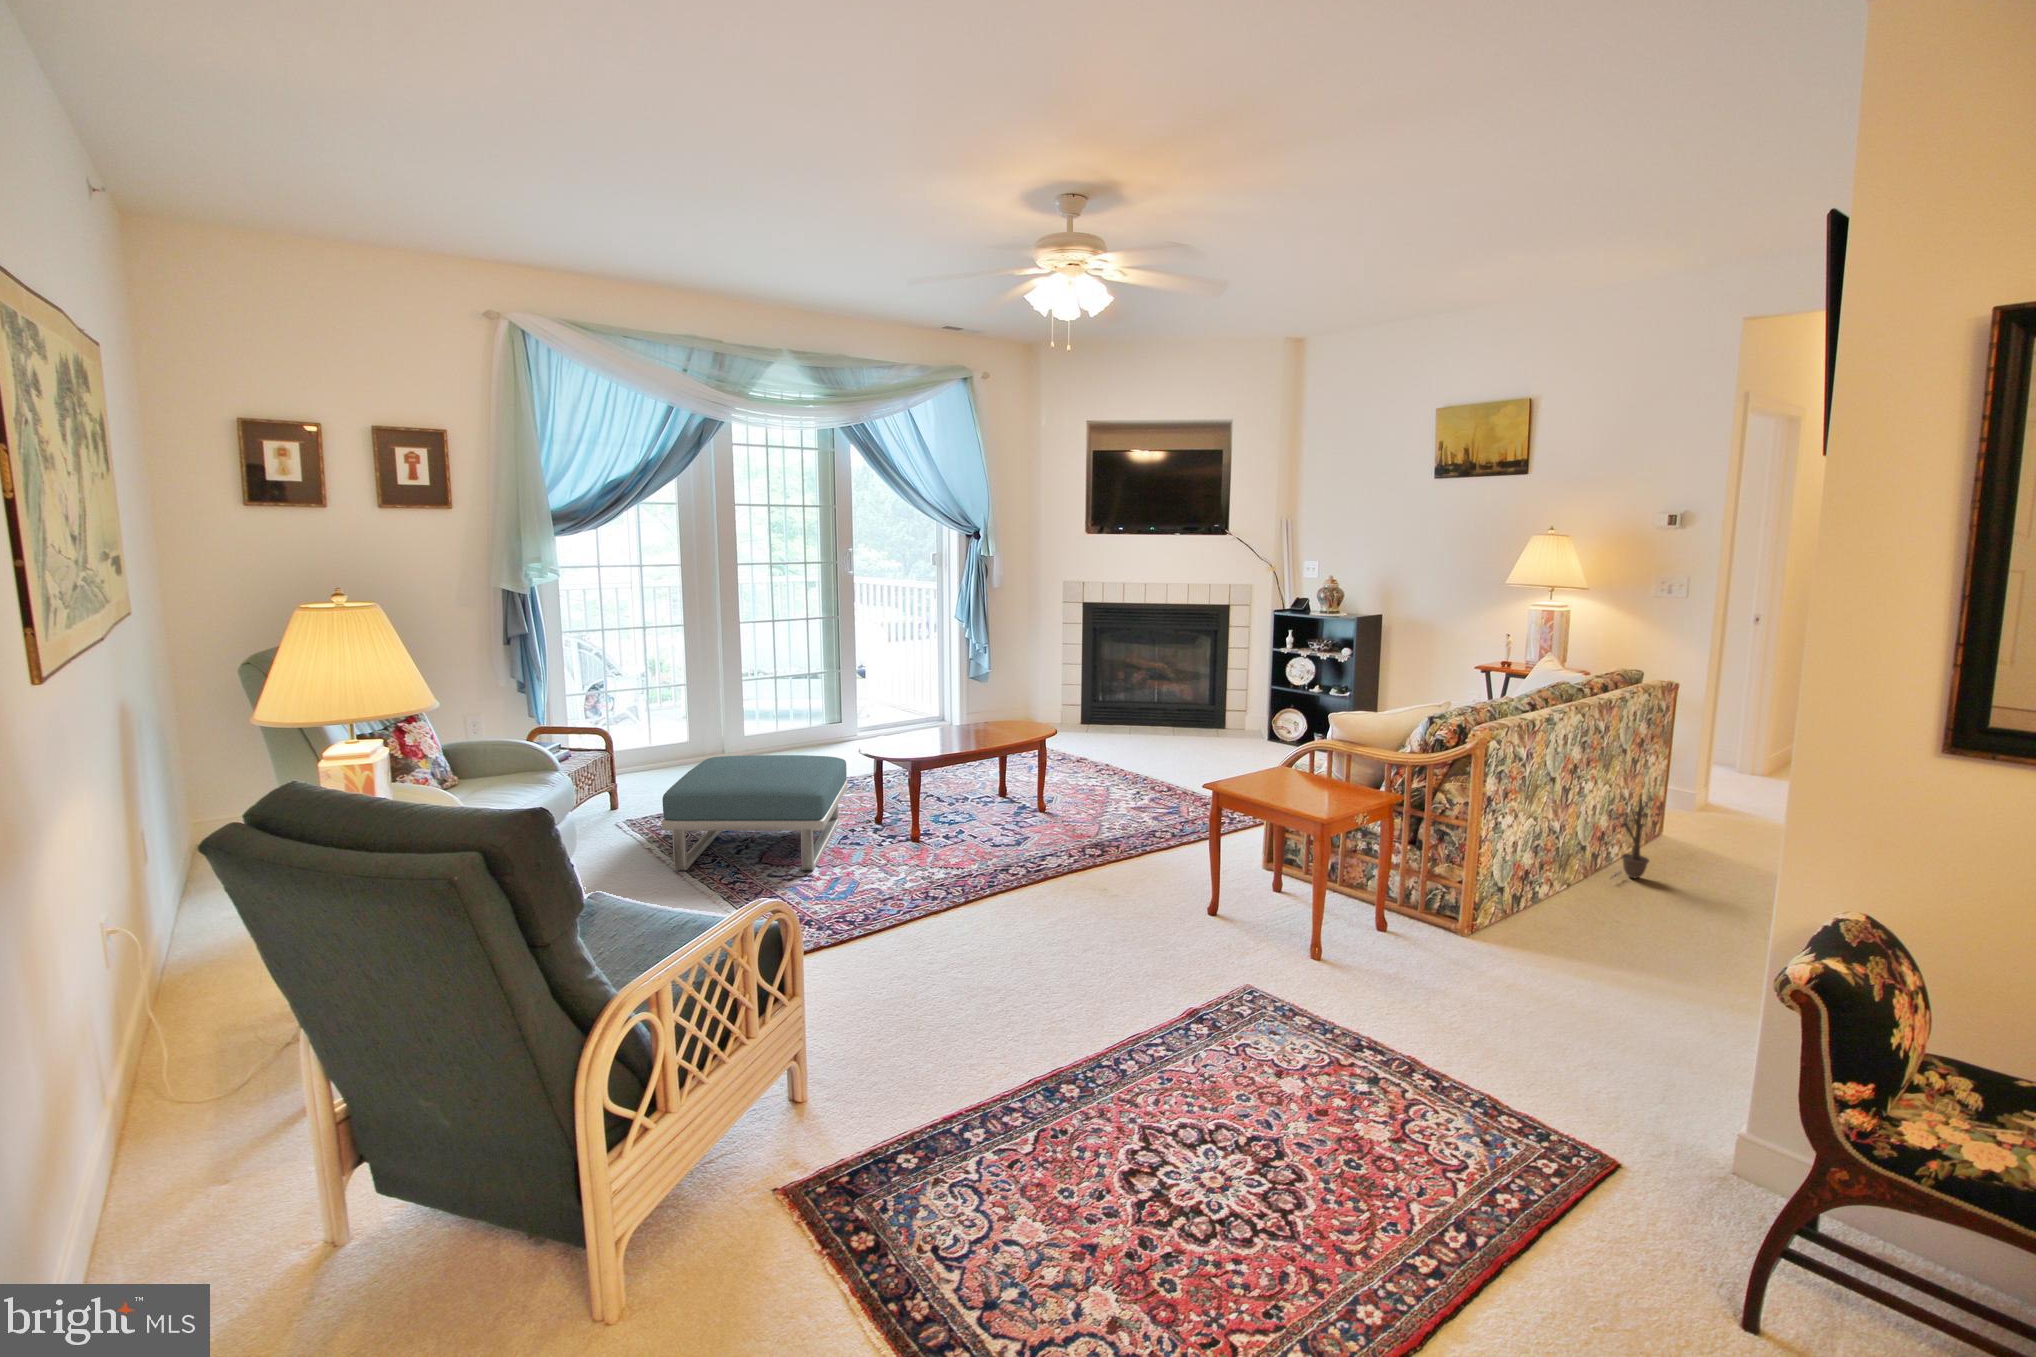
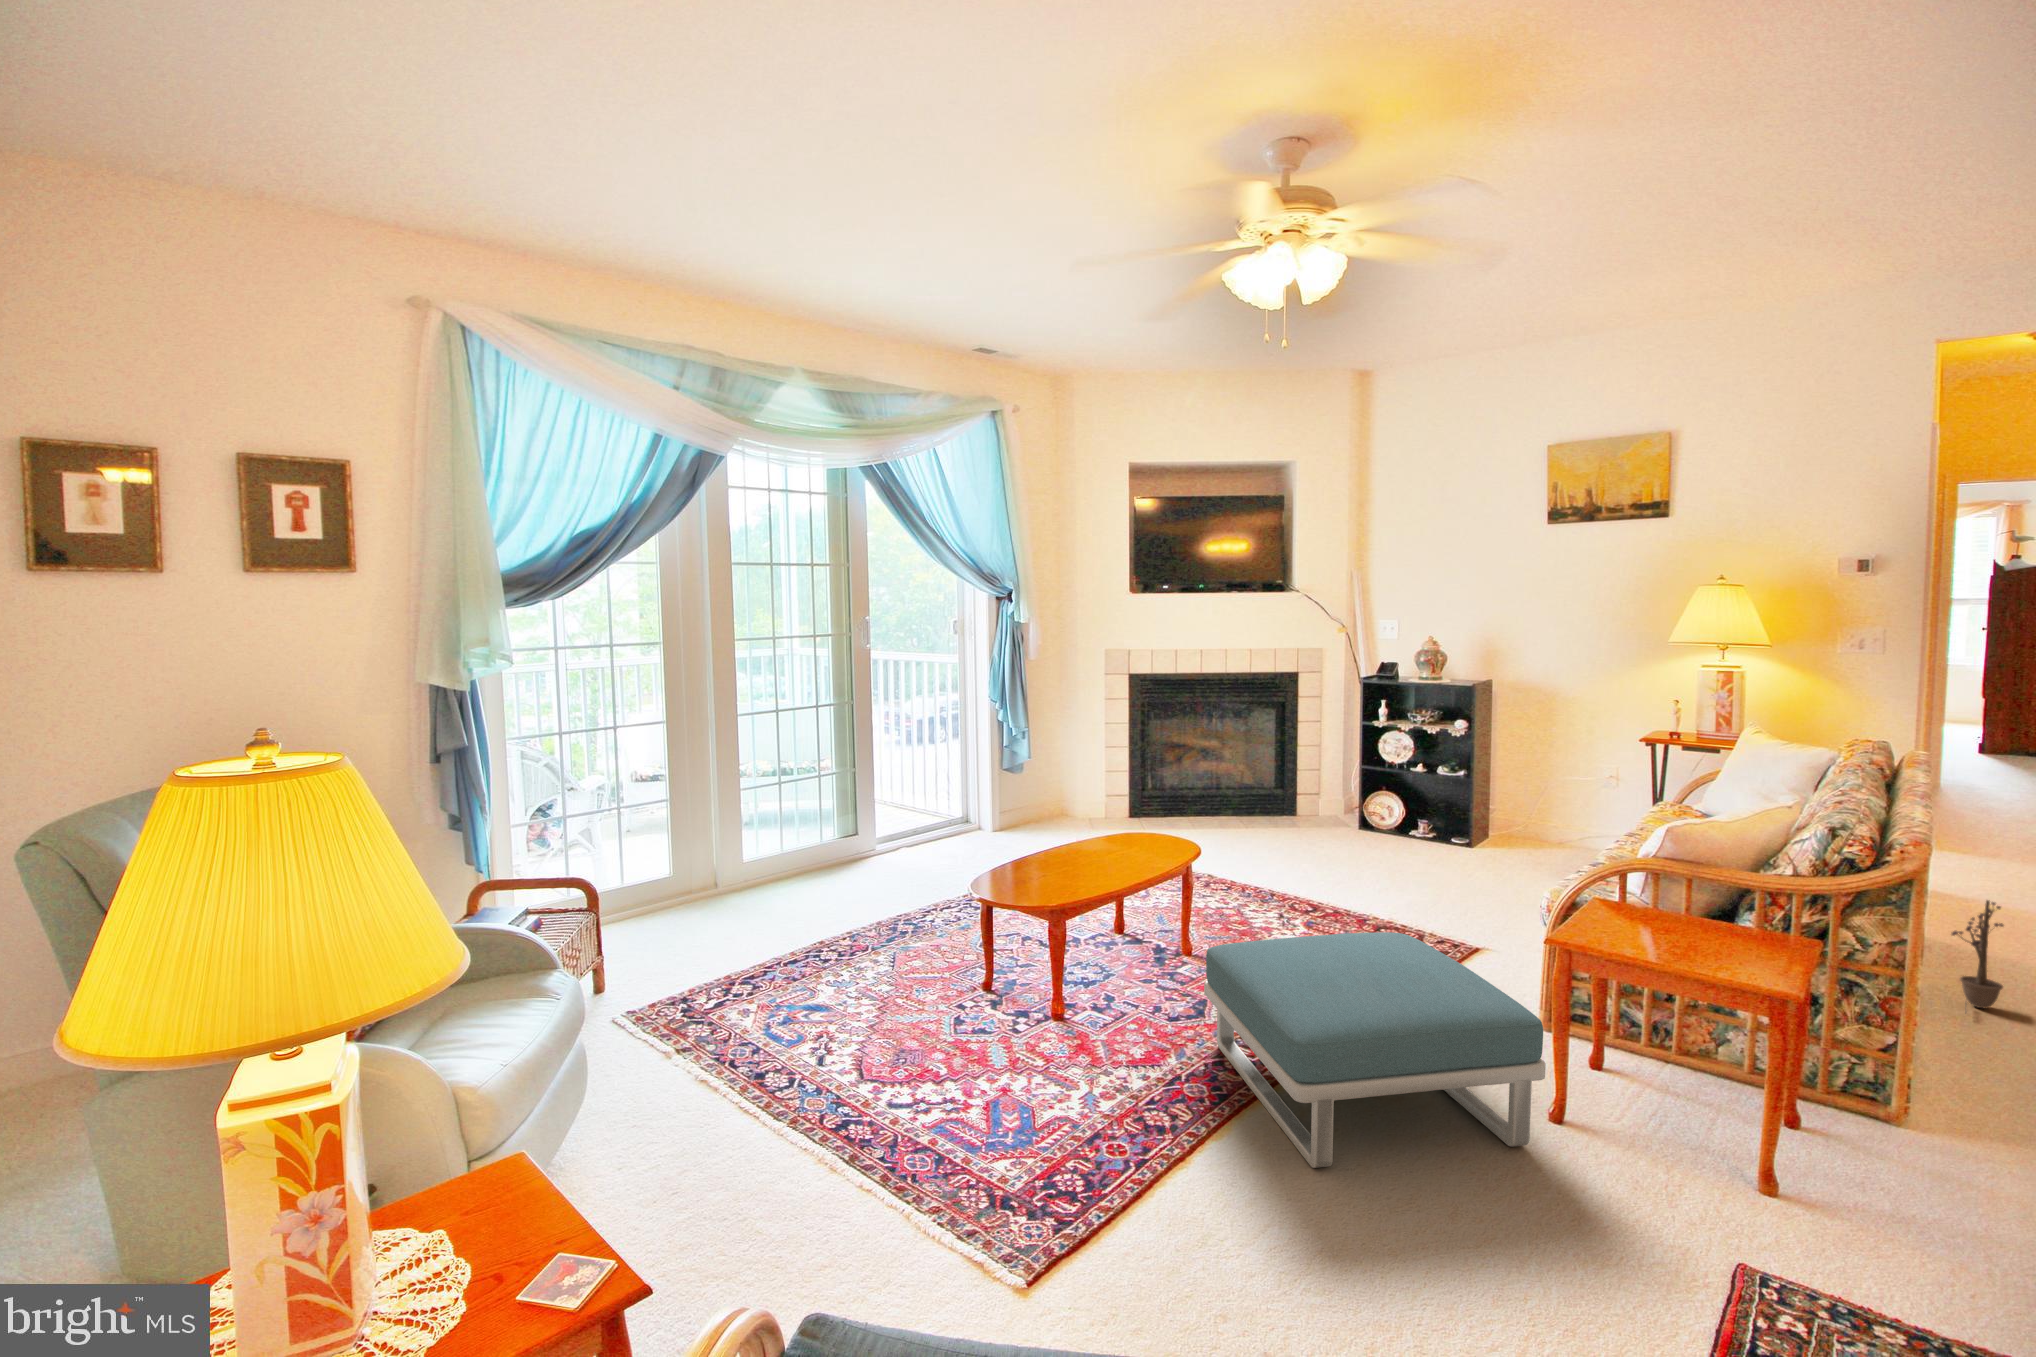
footstool: present [662,755,847,870] -> present [1204,932,1546,1168]

